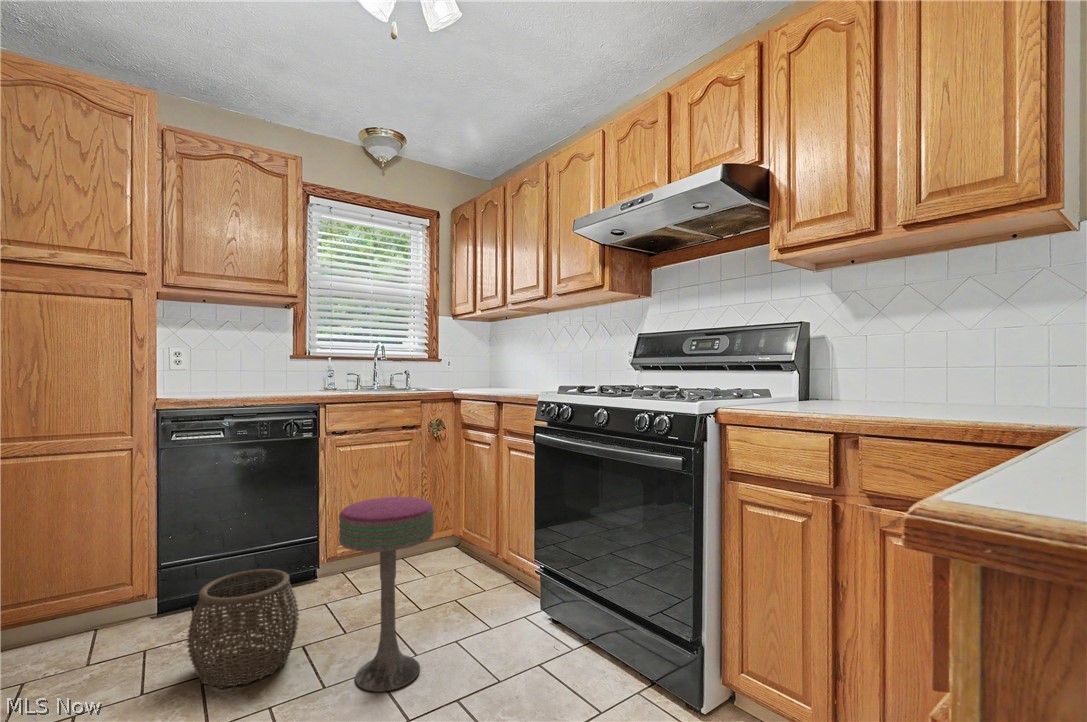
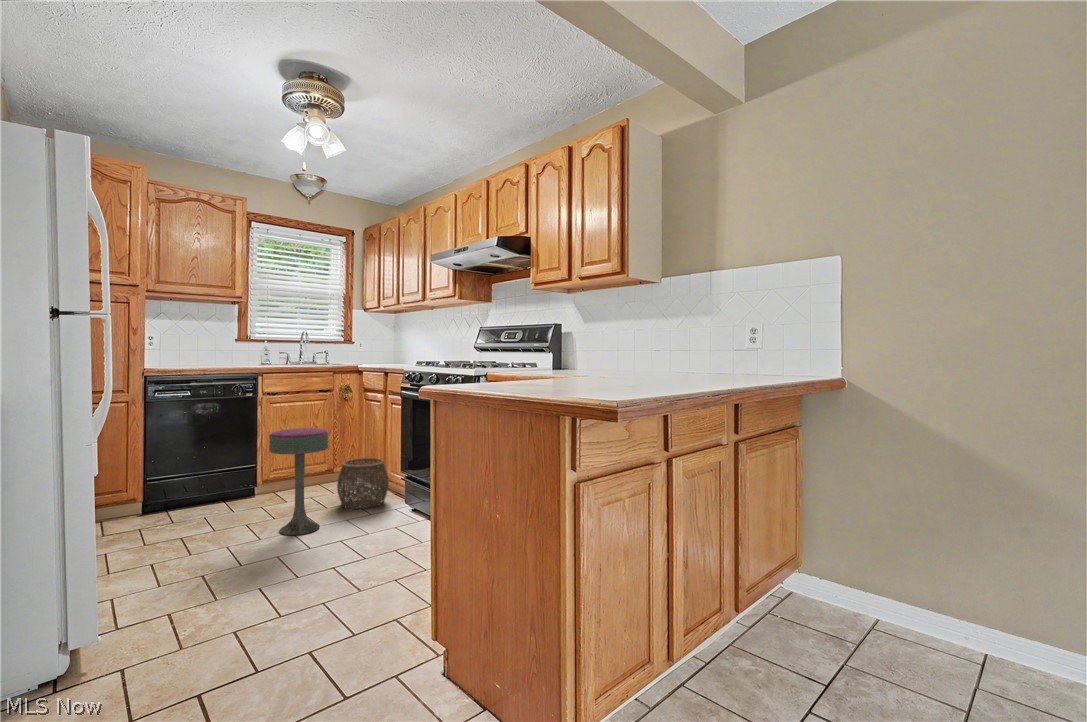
woven basket: present [187,569,299,688] -> present [337,458,389,509]

